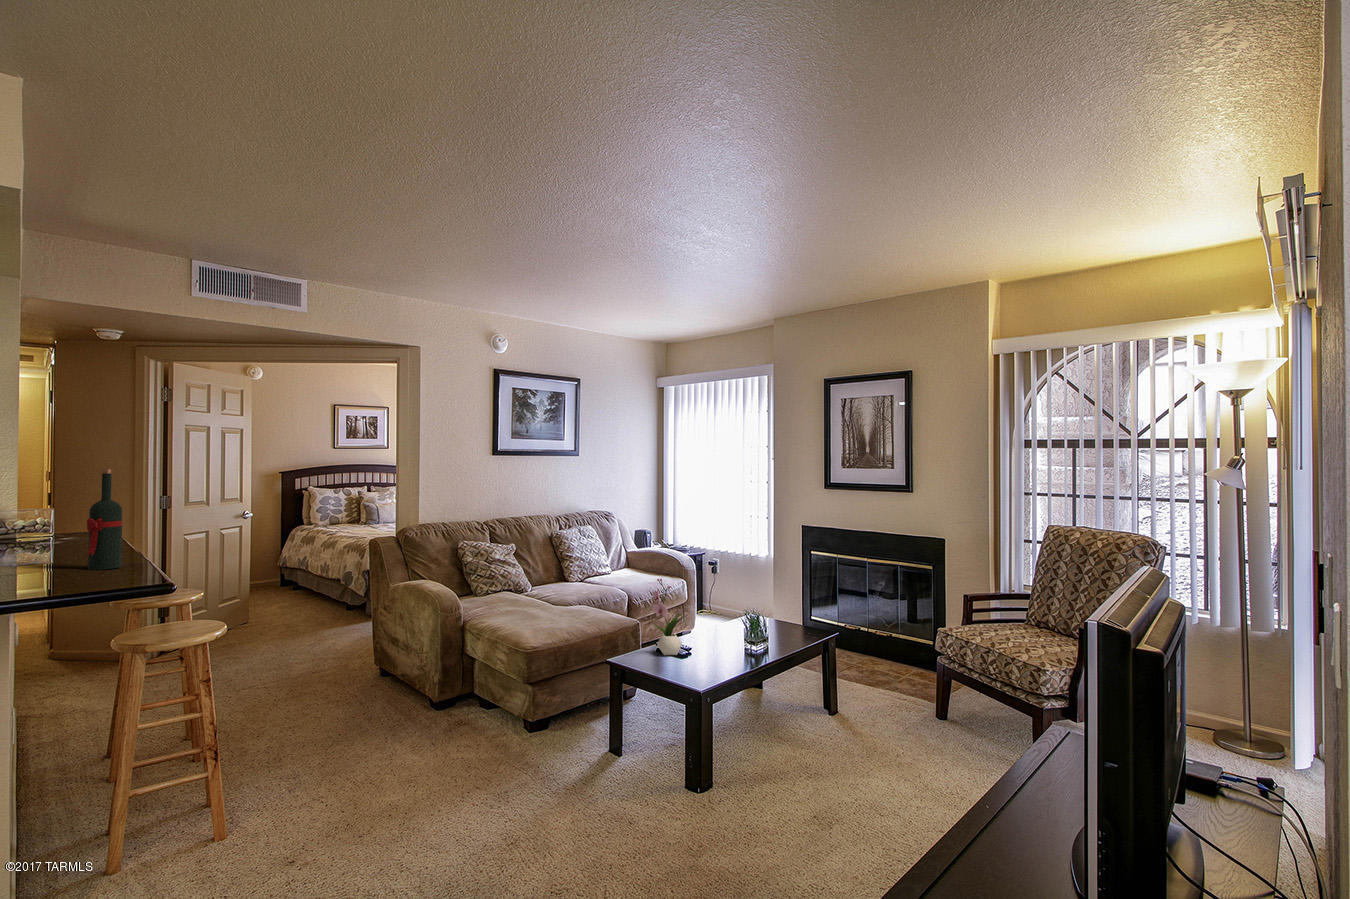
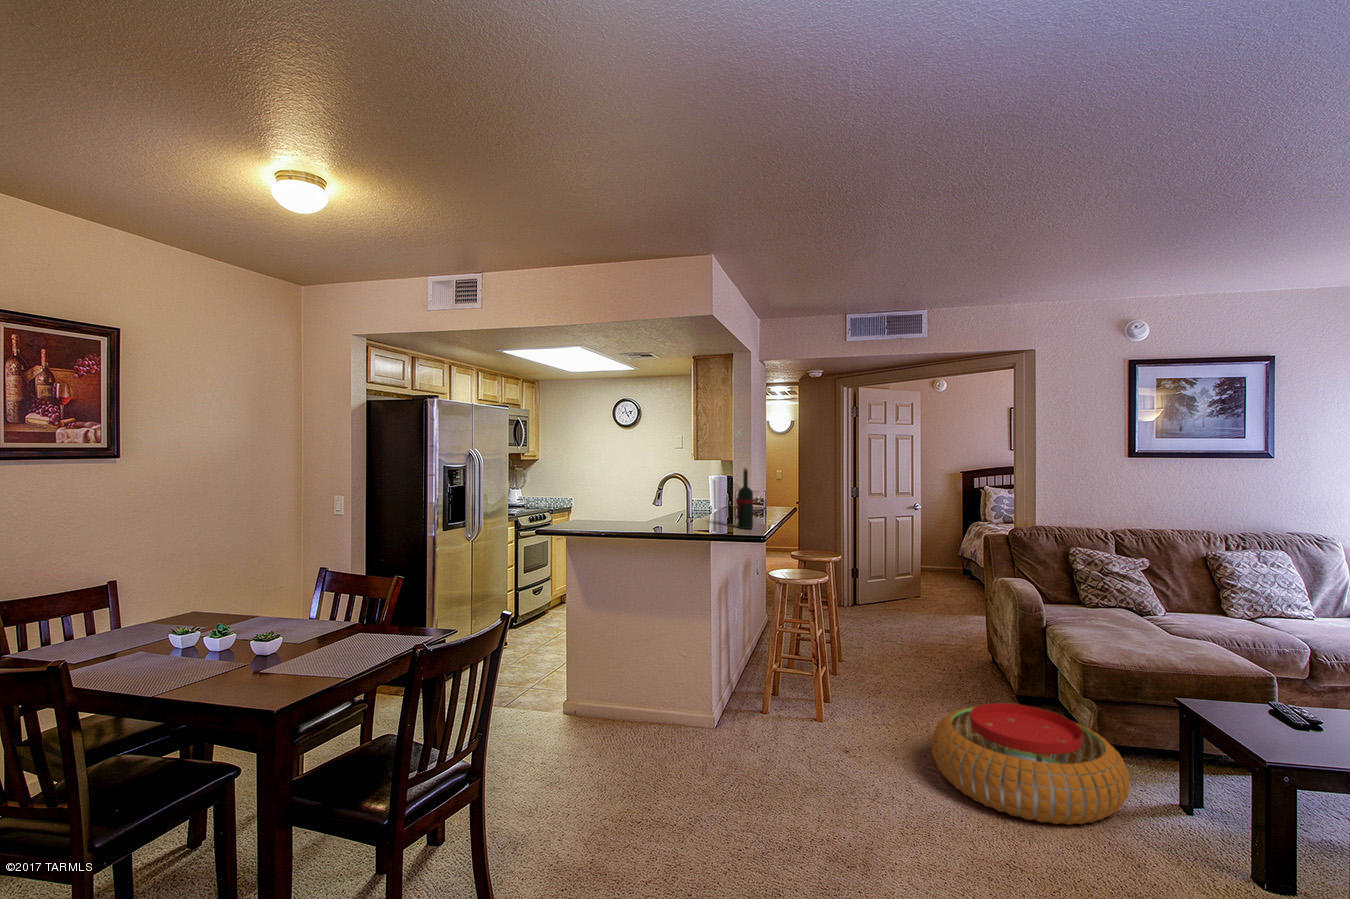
flower arrangement: present [653,579,683,655] -> none [1255,620,1307,727]
pouf: none [411,704,595,828] -> present [932,703,1130,825]

